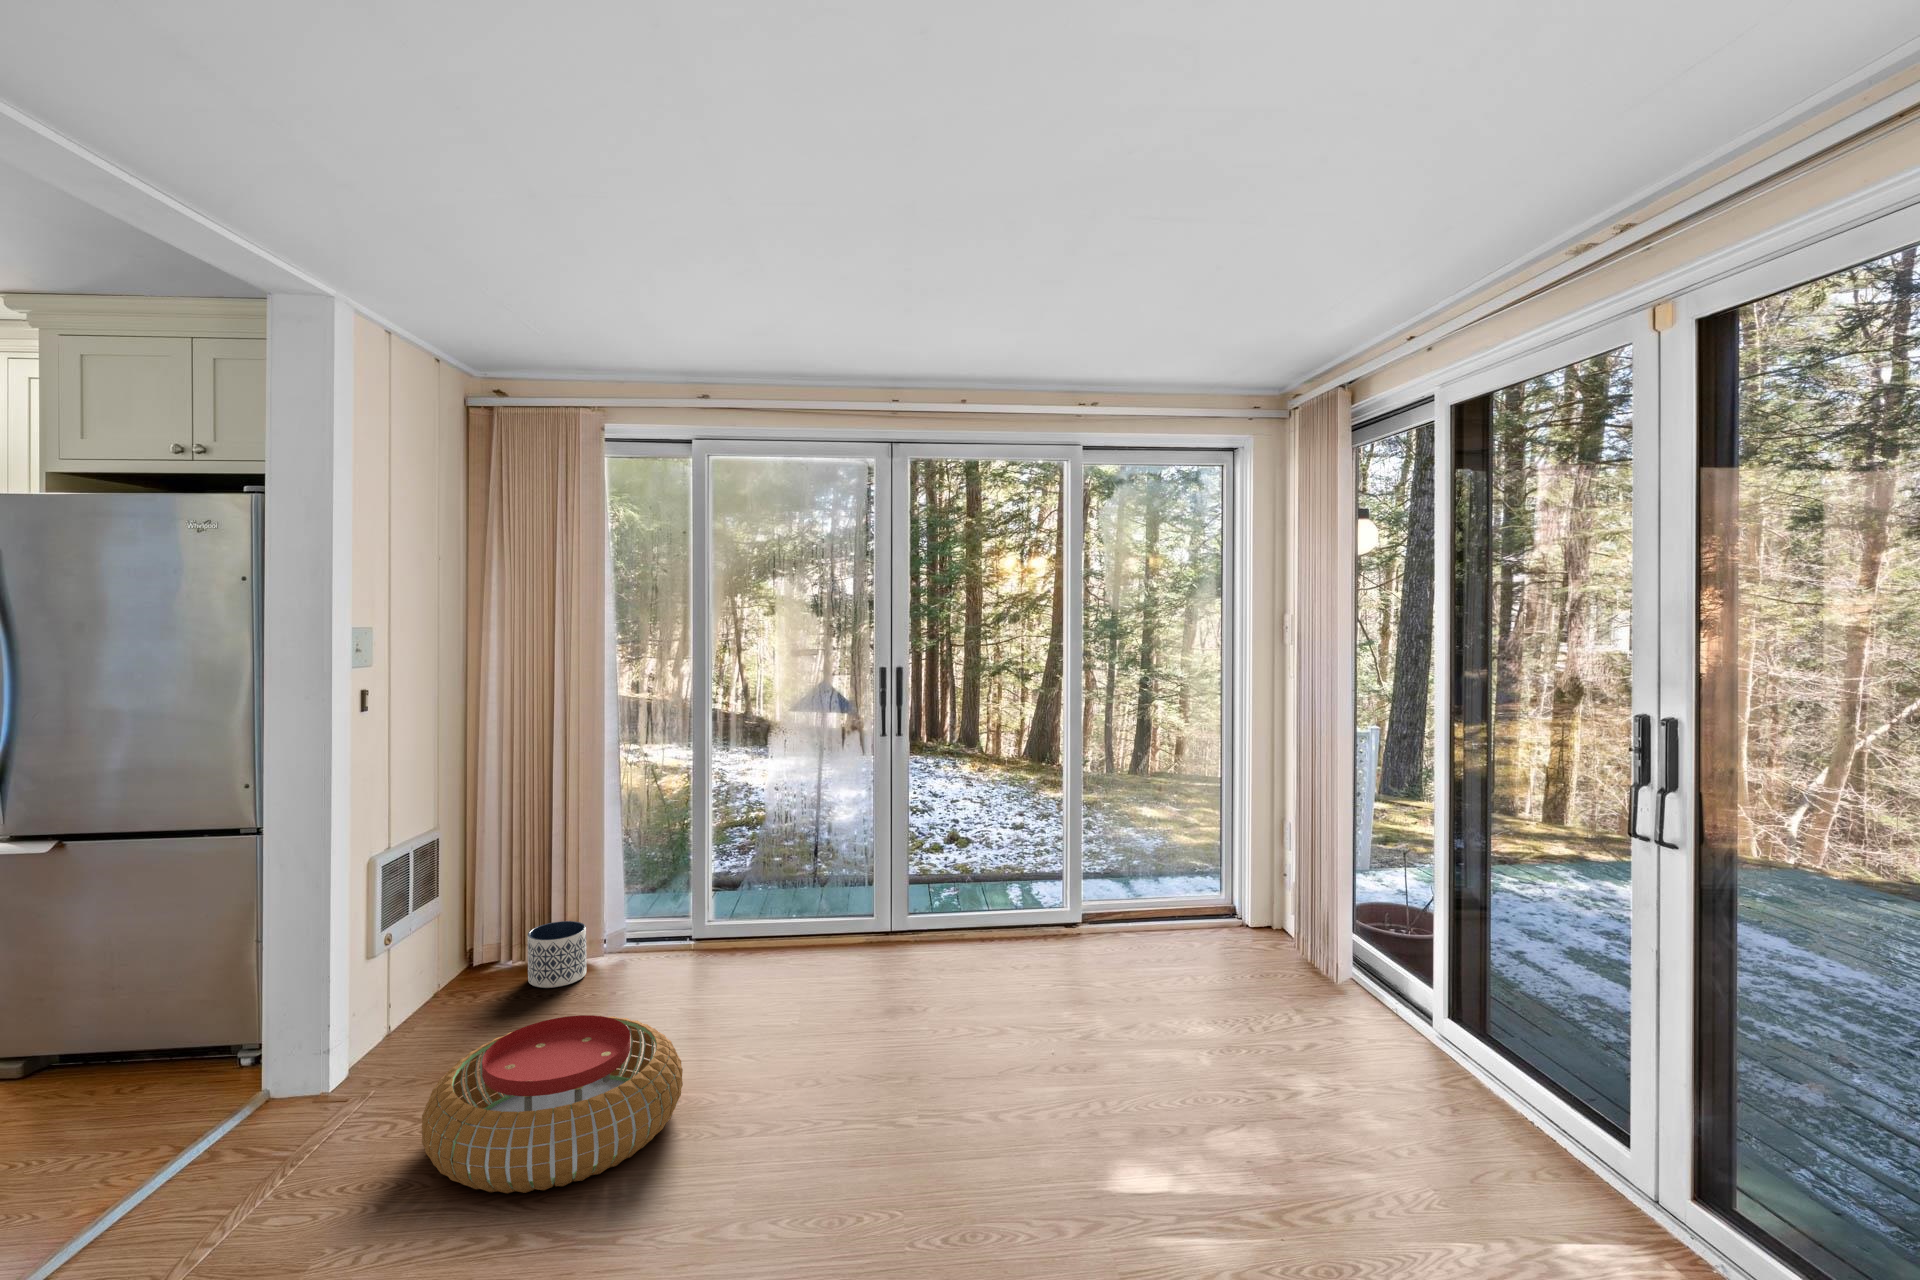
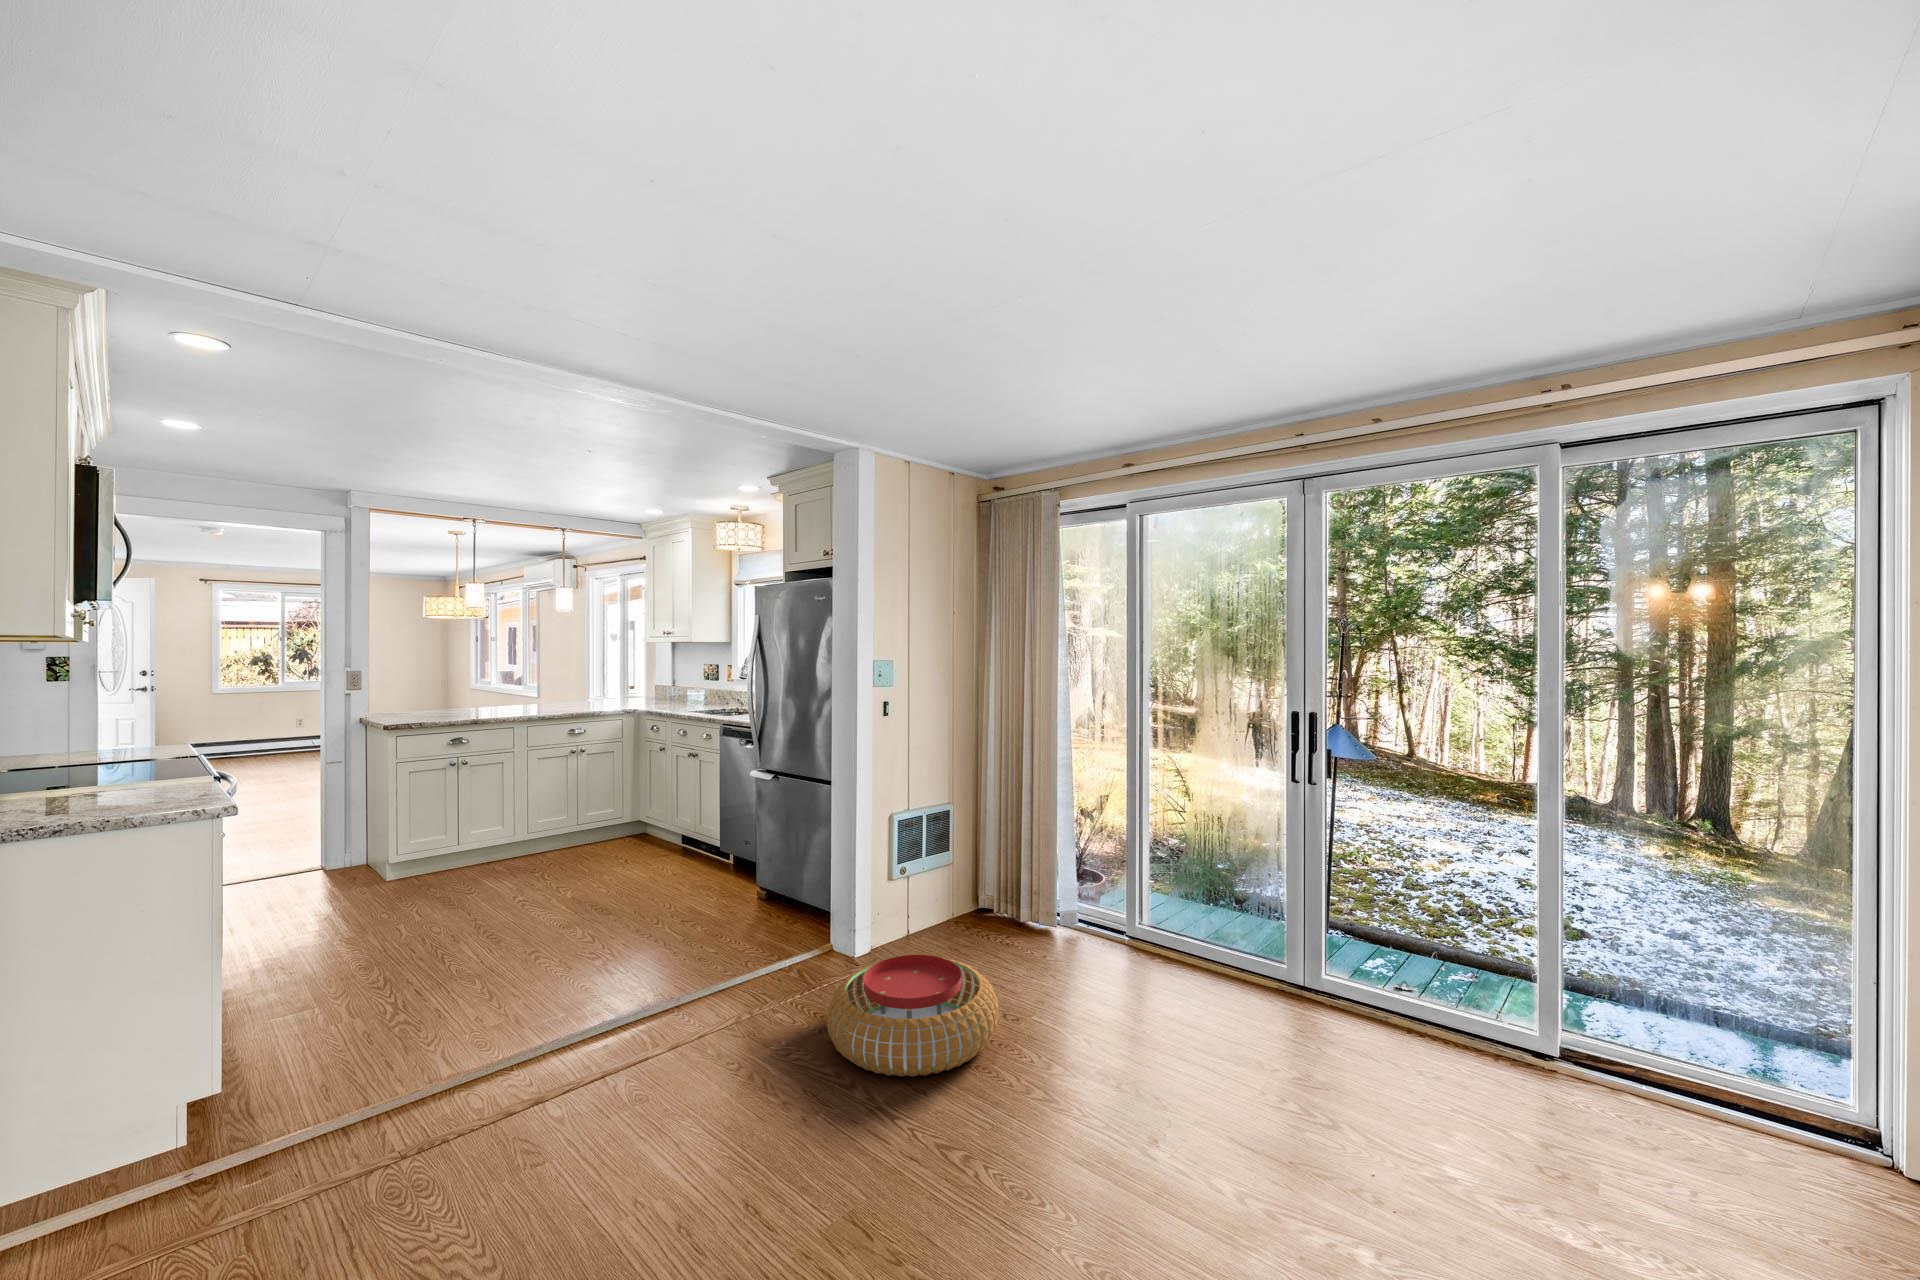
planter: present [528,921,586,988] -> none [1000,888,1042,939]

